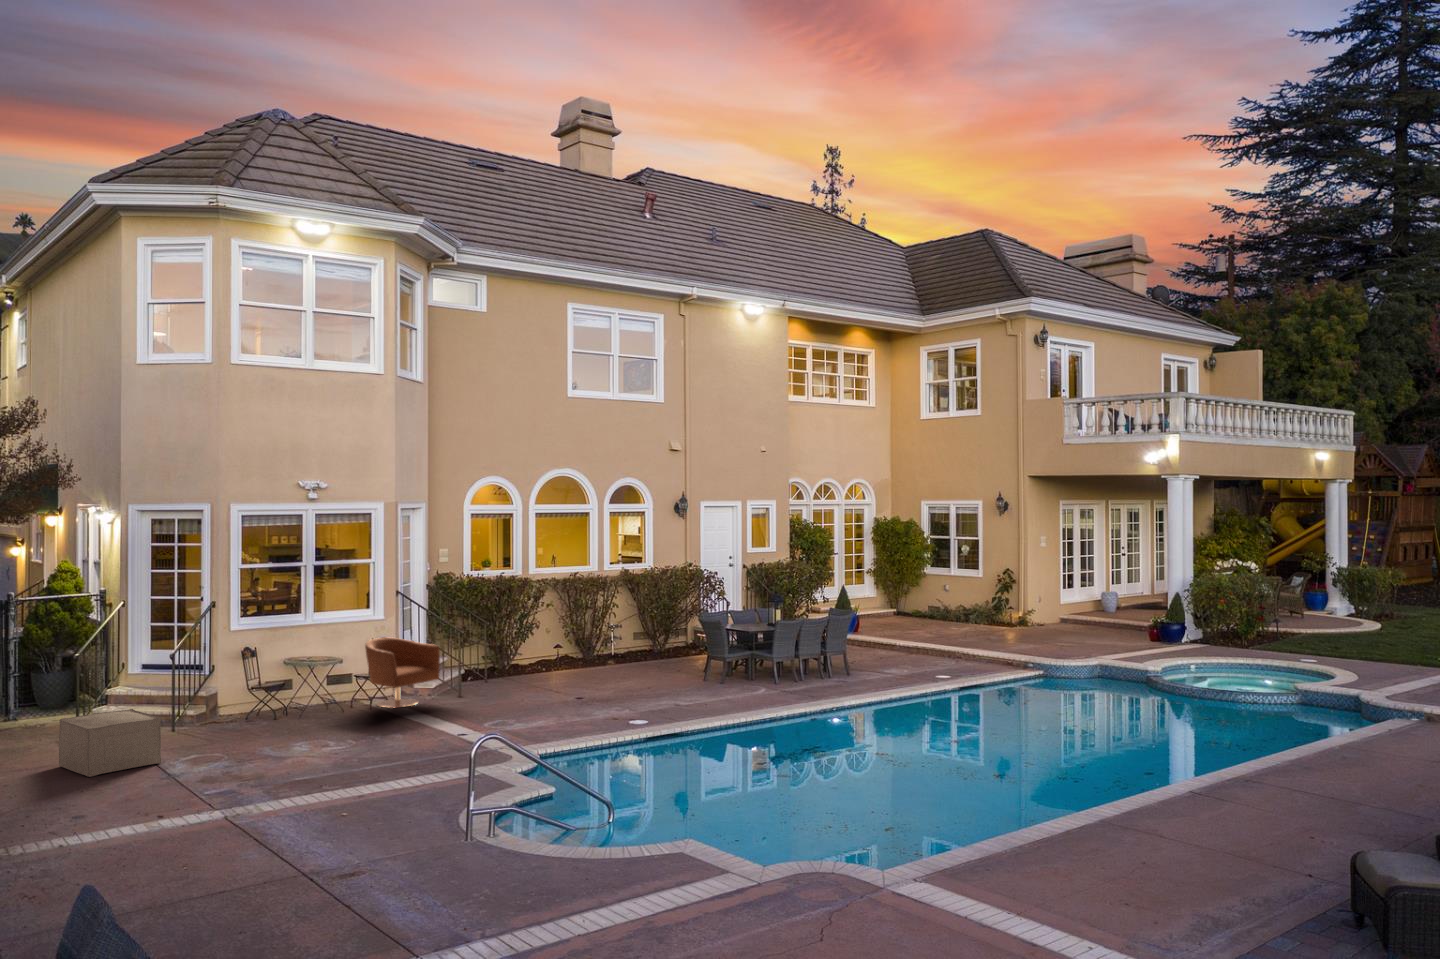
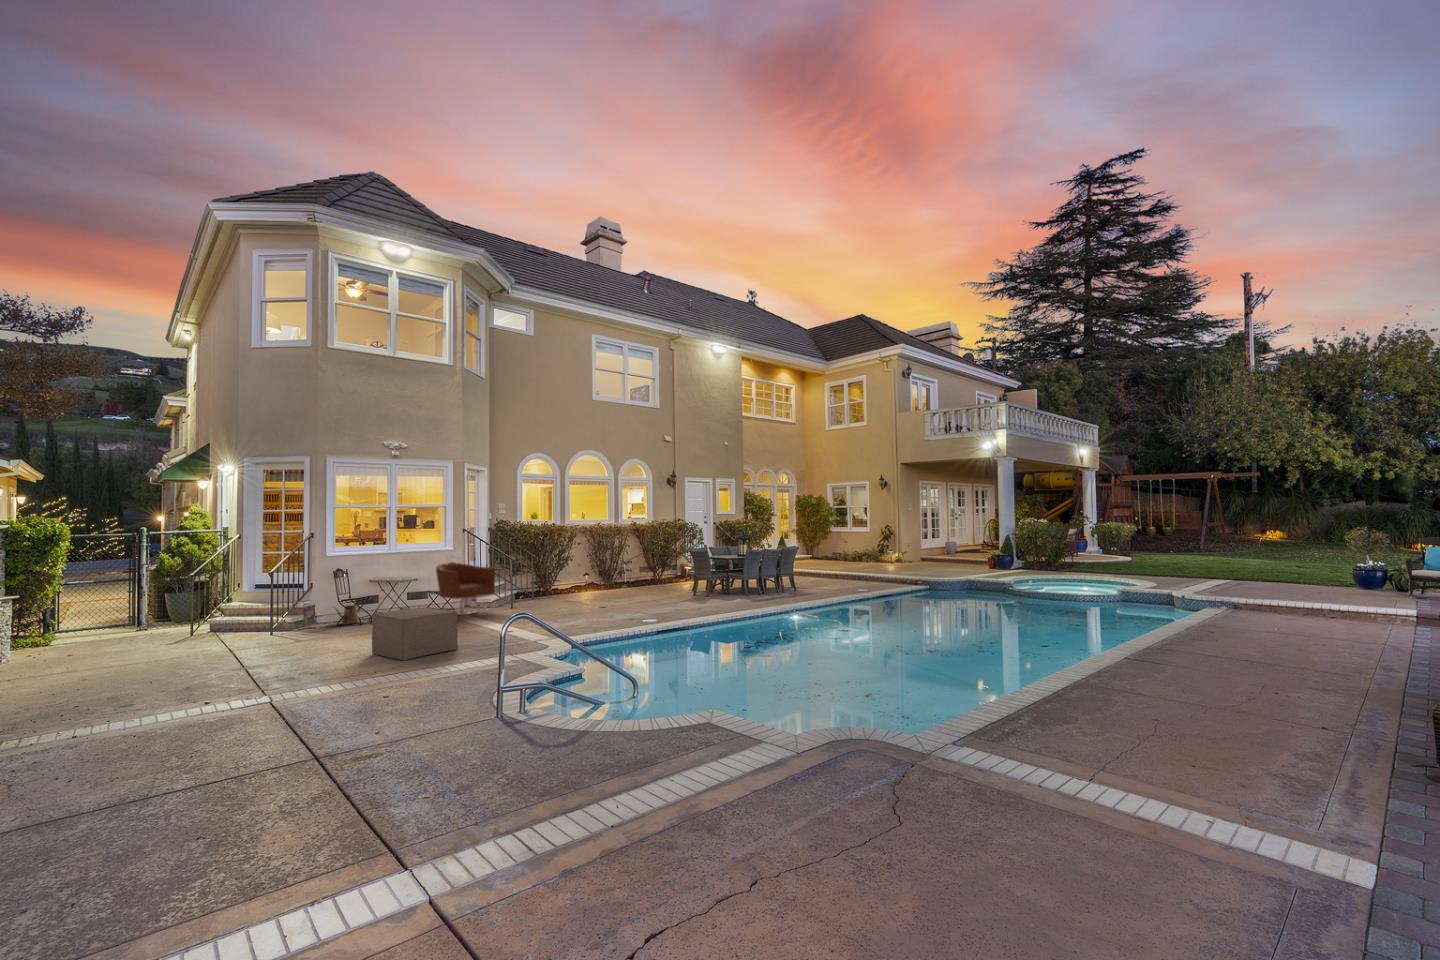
watering can: none [244,694,275,718] -> present [335,605,360,624]
ottoman: present [59,709,161,777] -> present [372,607,458,660]

